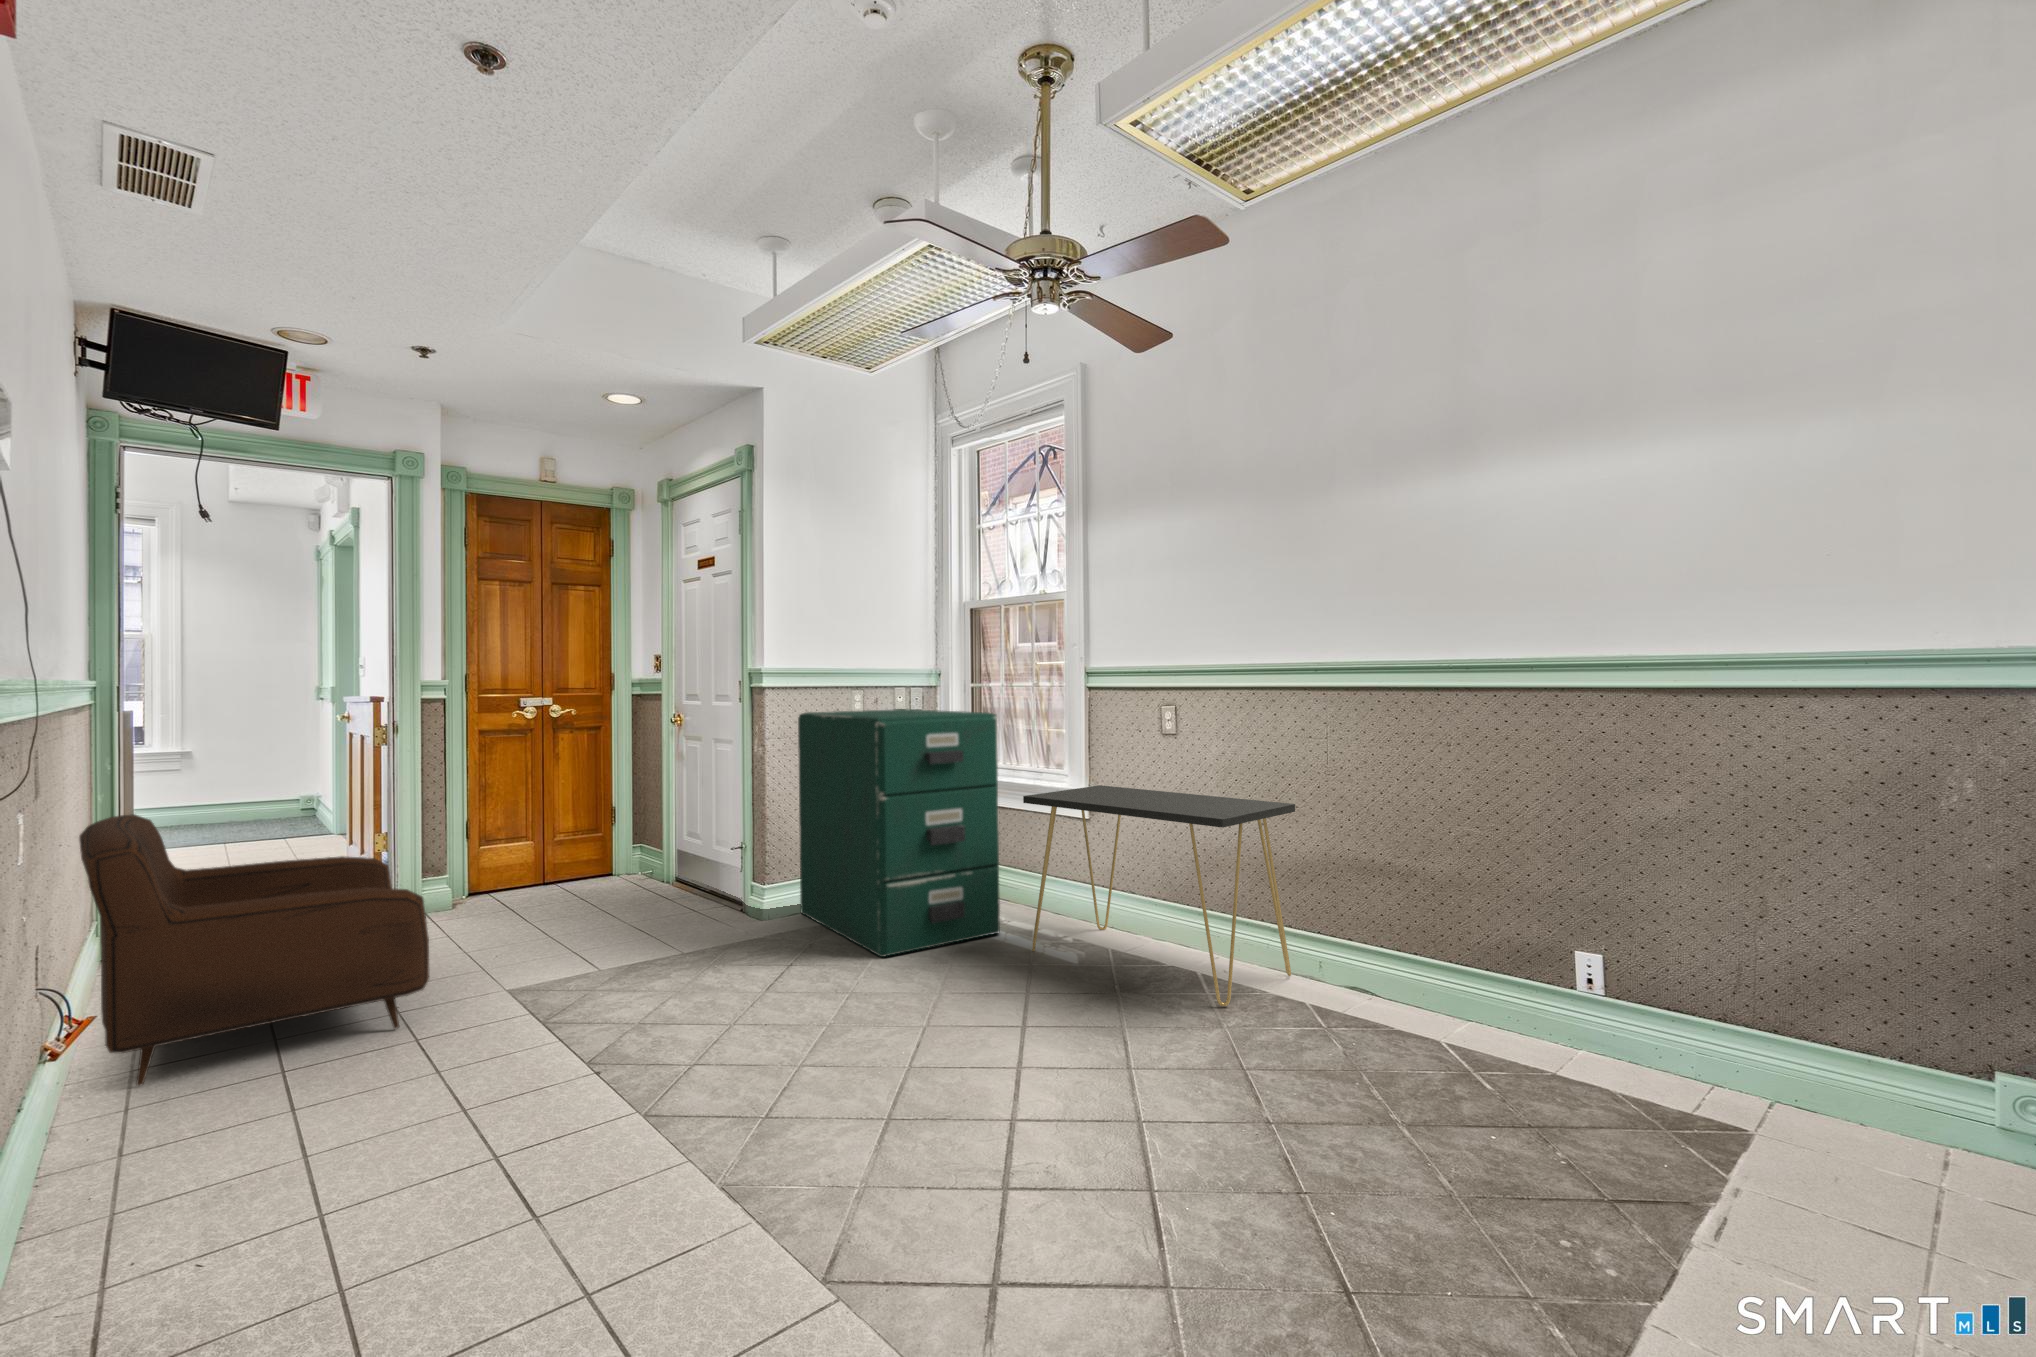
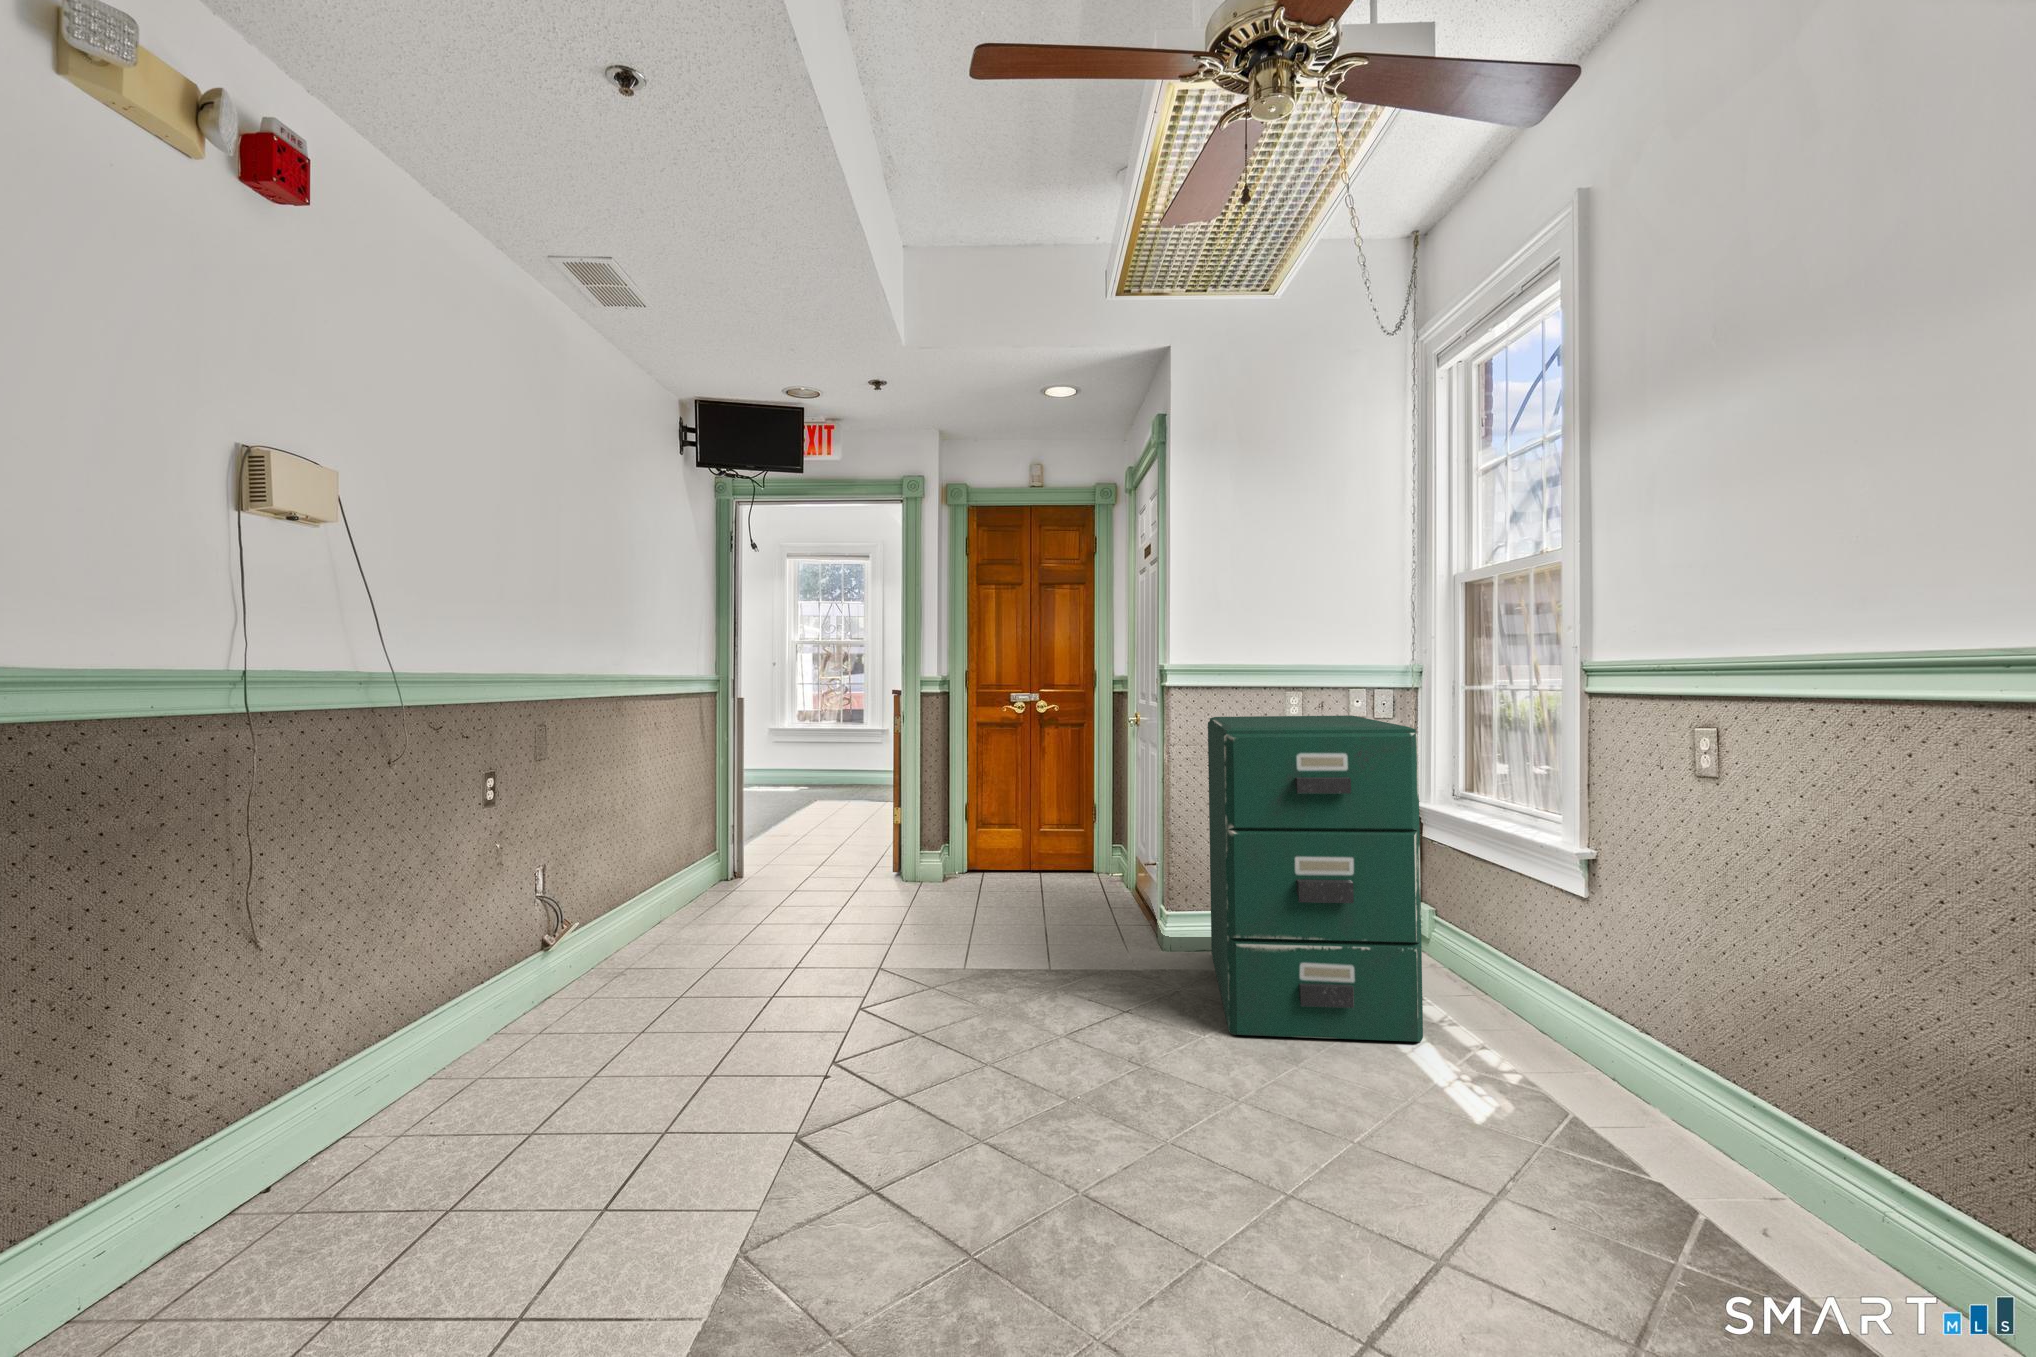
desk: present [1023,785,1295,1006] -> none [1425,849,1935,1302]
armchair: present [79,814,429,1086] -> none [582,782,841,992]

